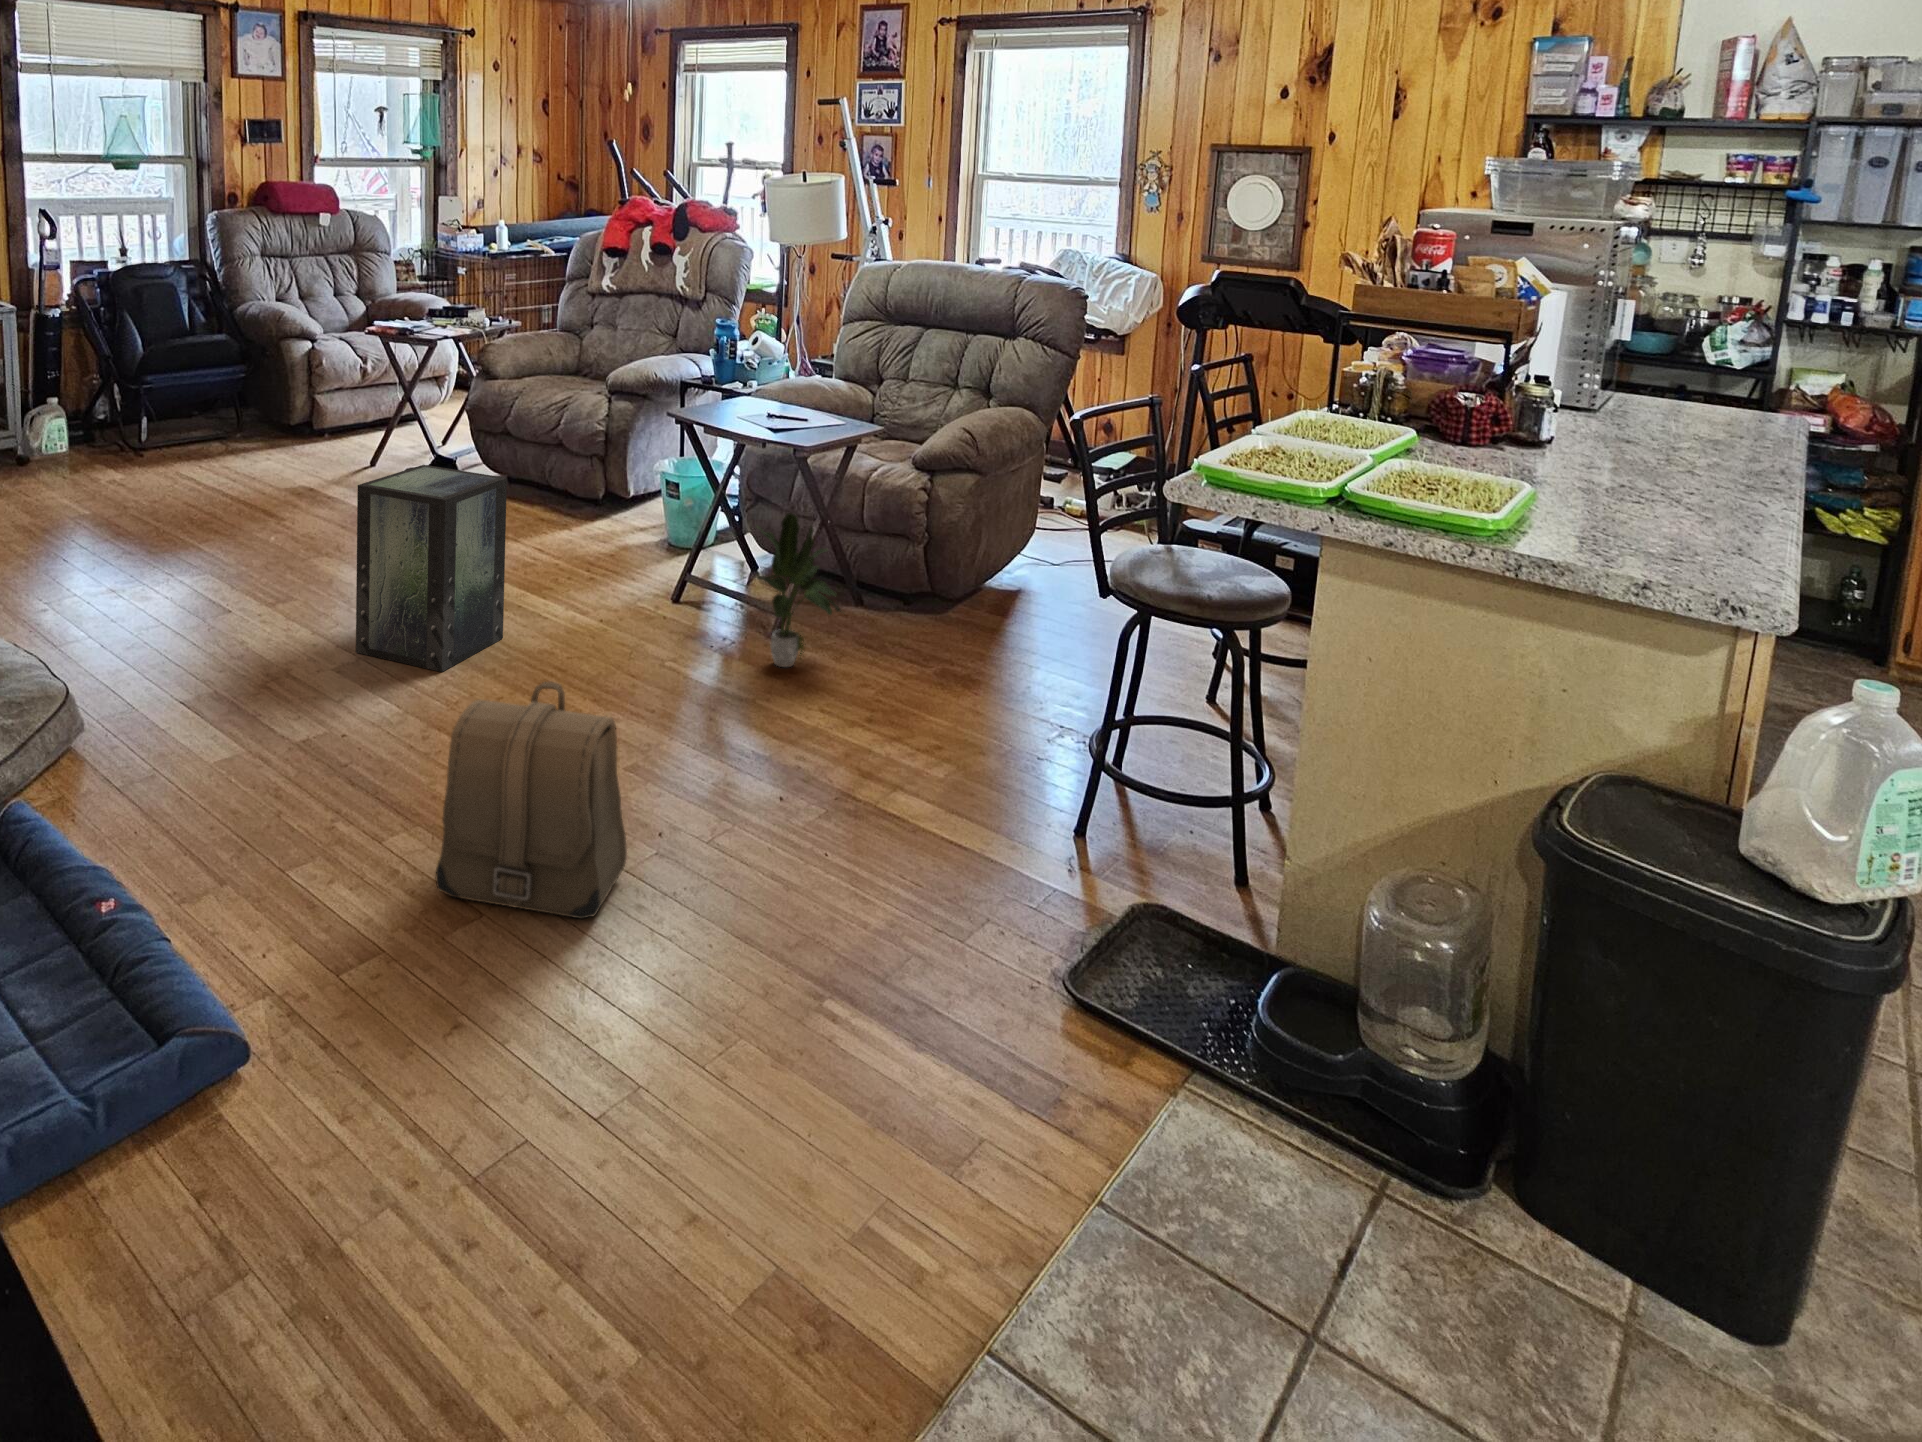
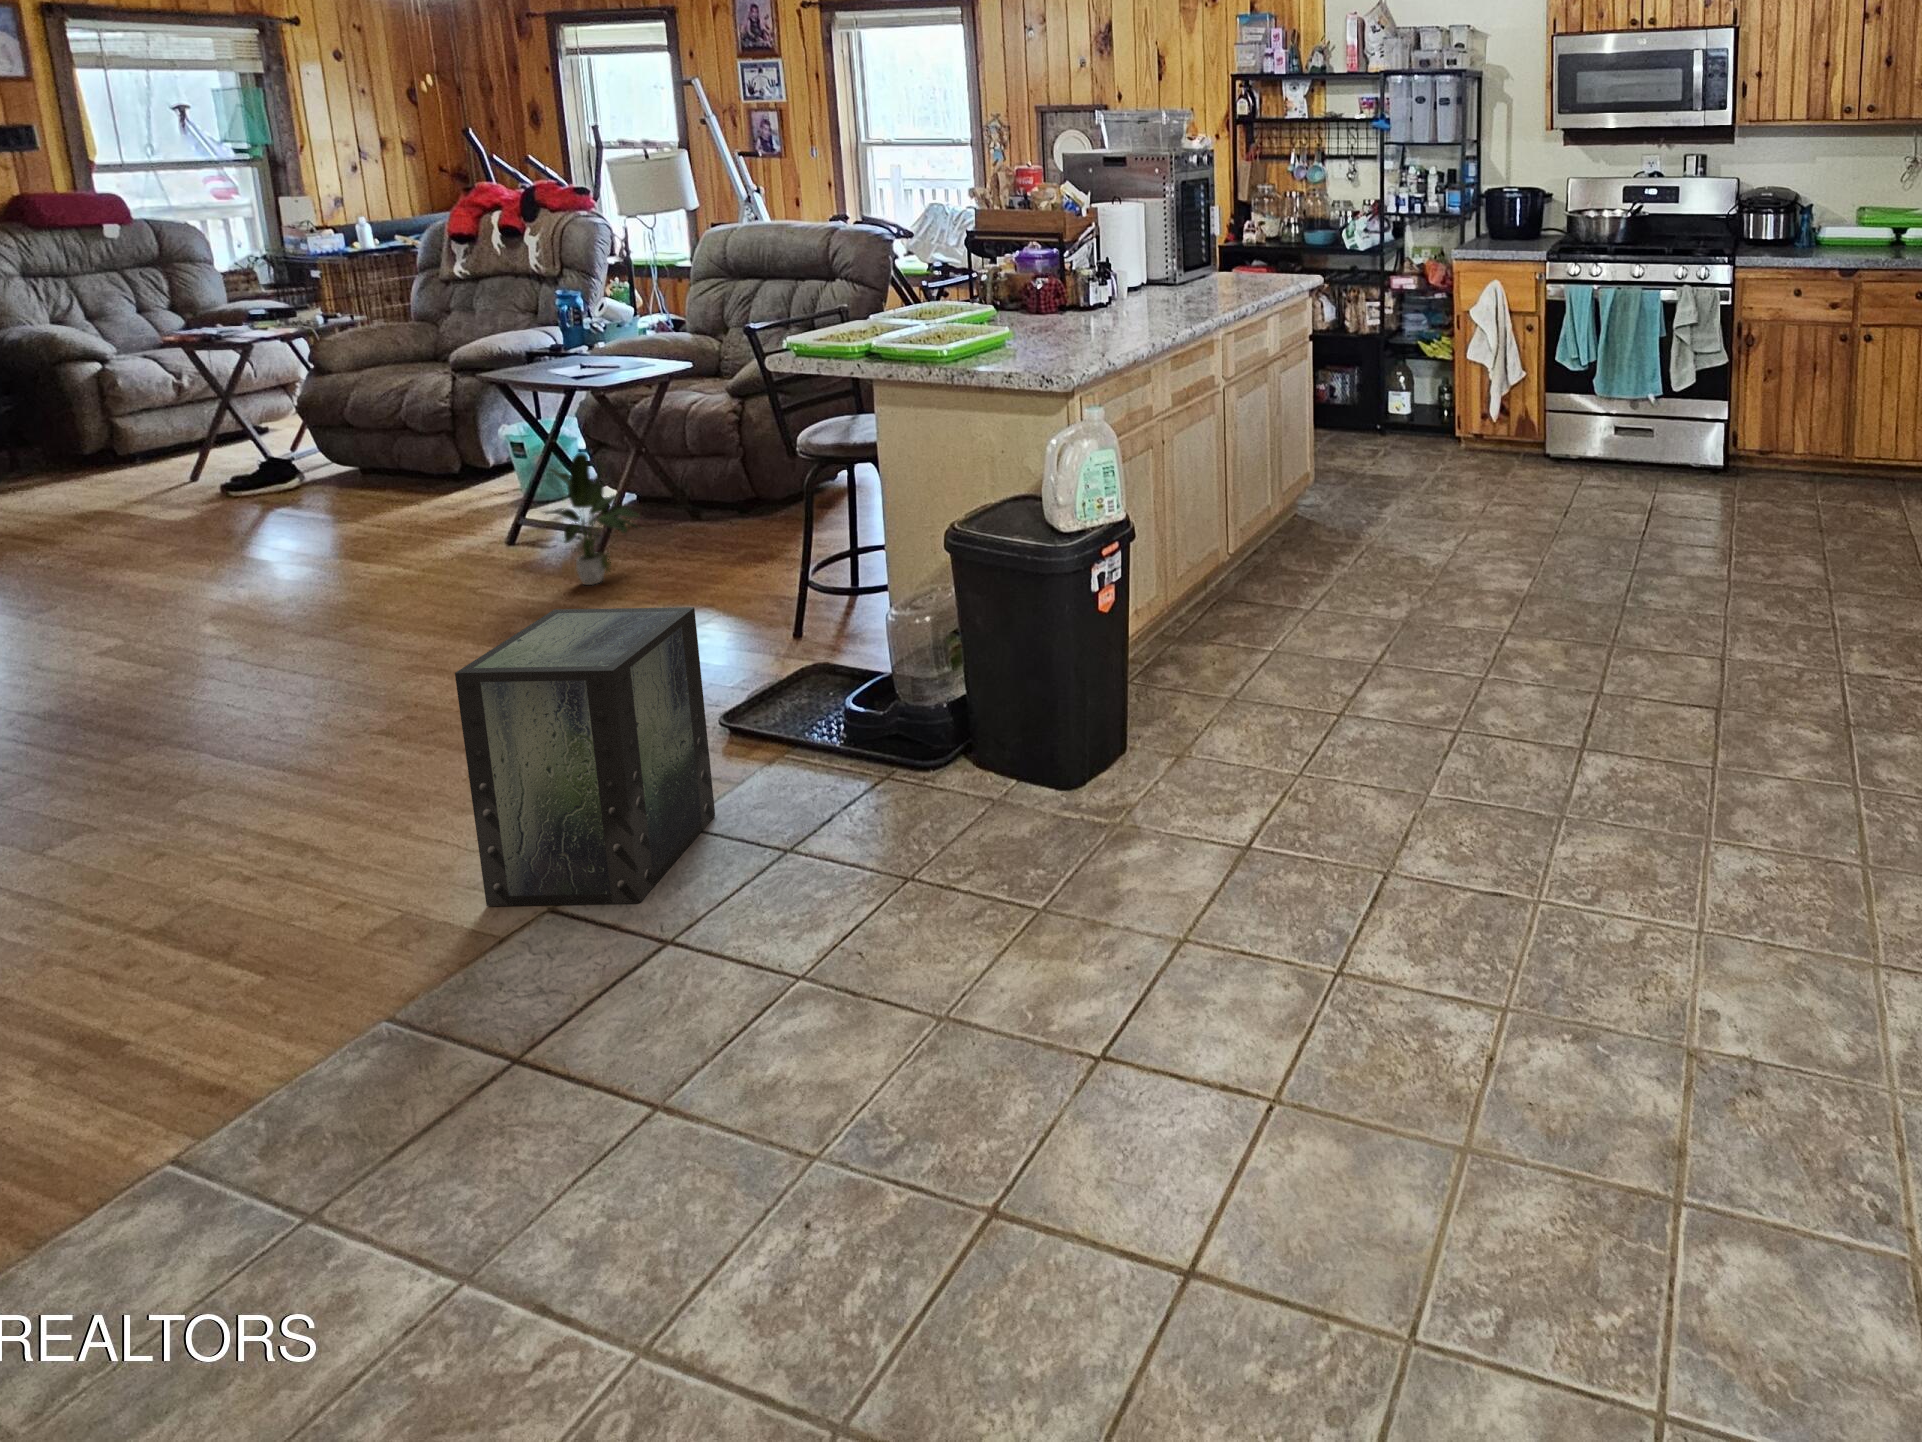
storage box: present [356,465,507,672] -> present [455,607,715,906]
backpack: present [436,682,627,918] -> none [103,630,341,837]

